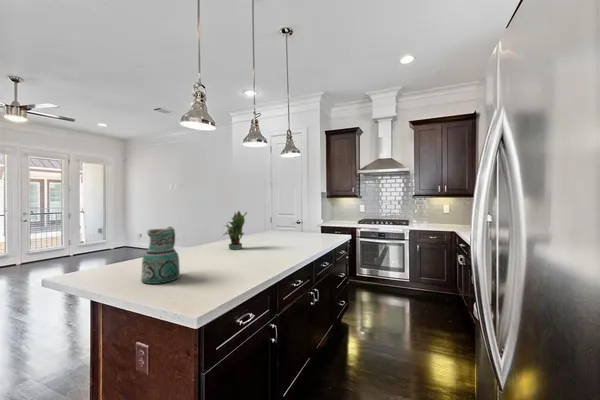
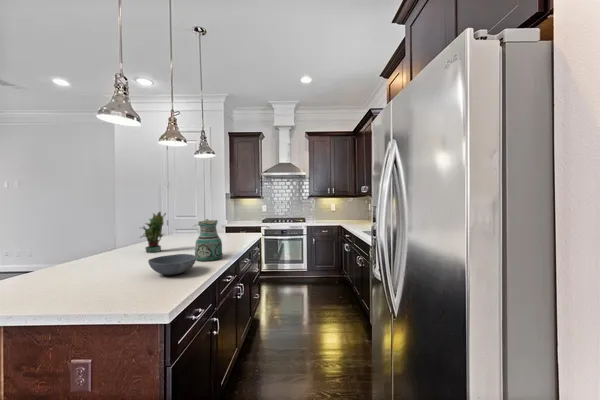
ceramic pitcher: present [141,227,180,284] -> present [195,219,222,261]
bowl: none [210,255,255,275] -> present [148,254,196,275]

